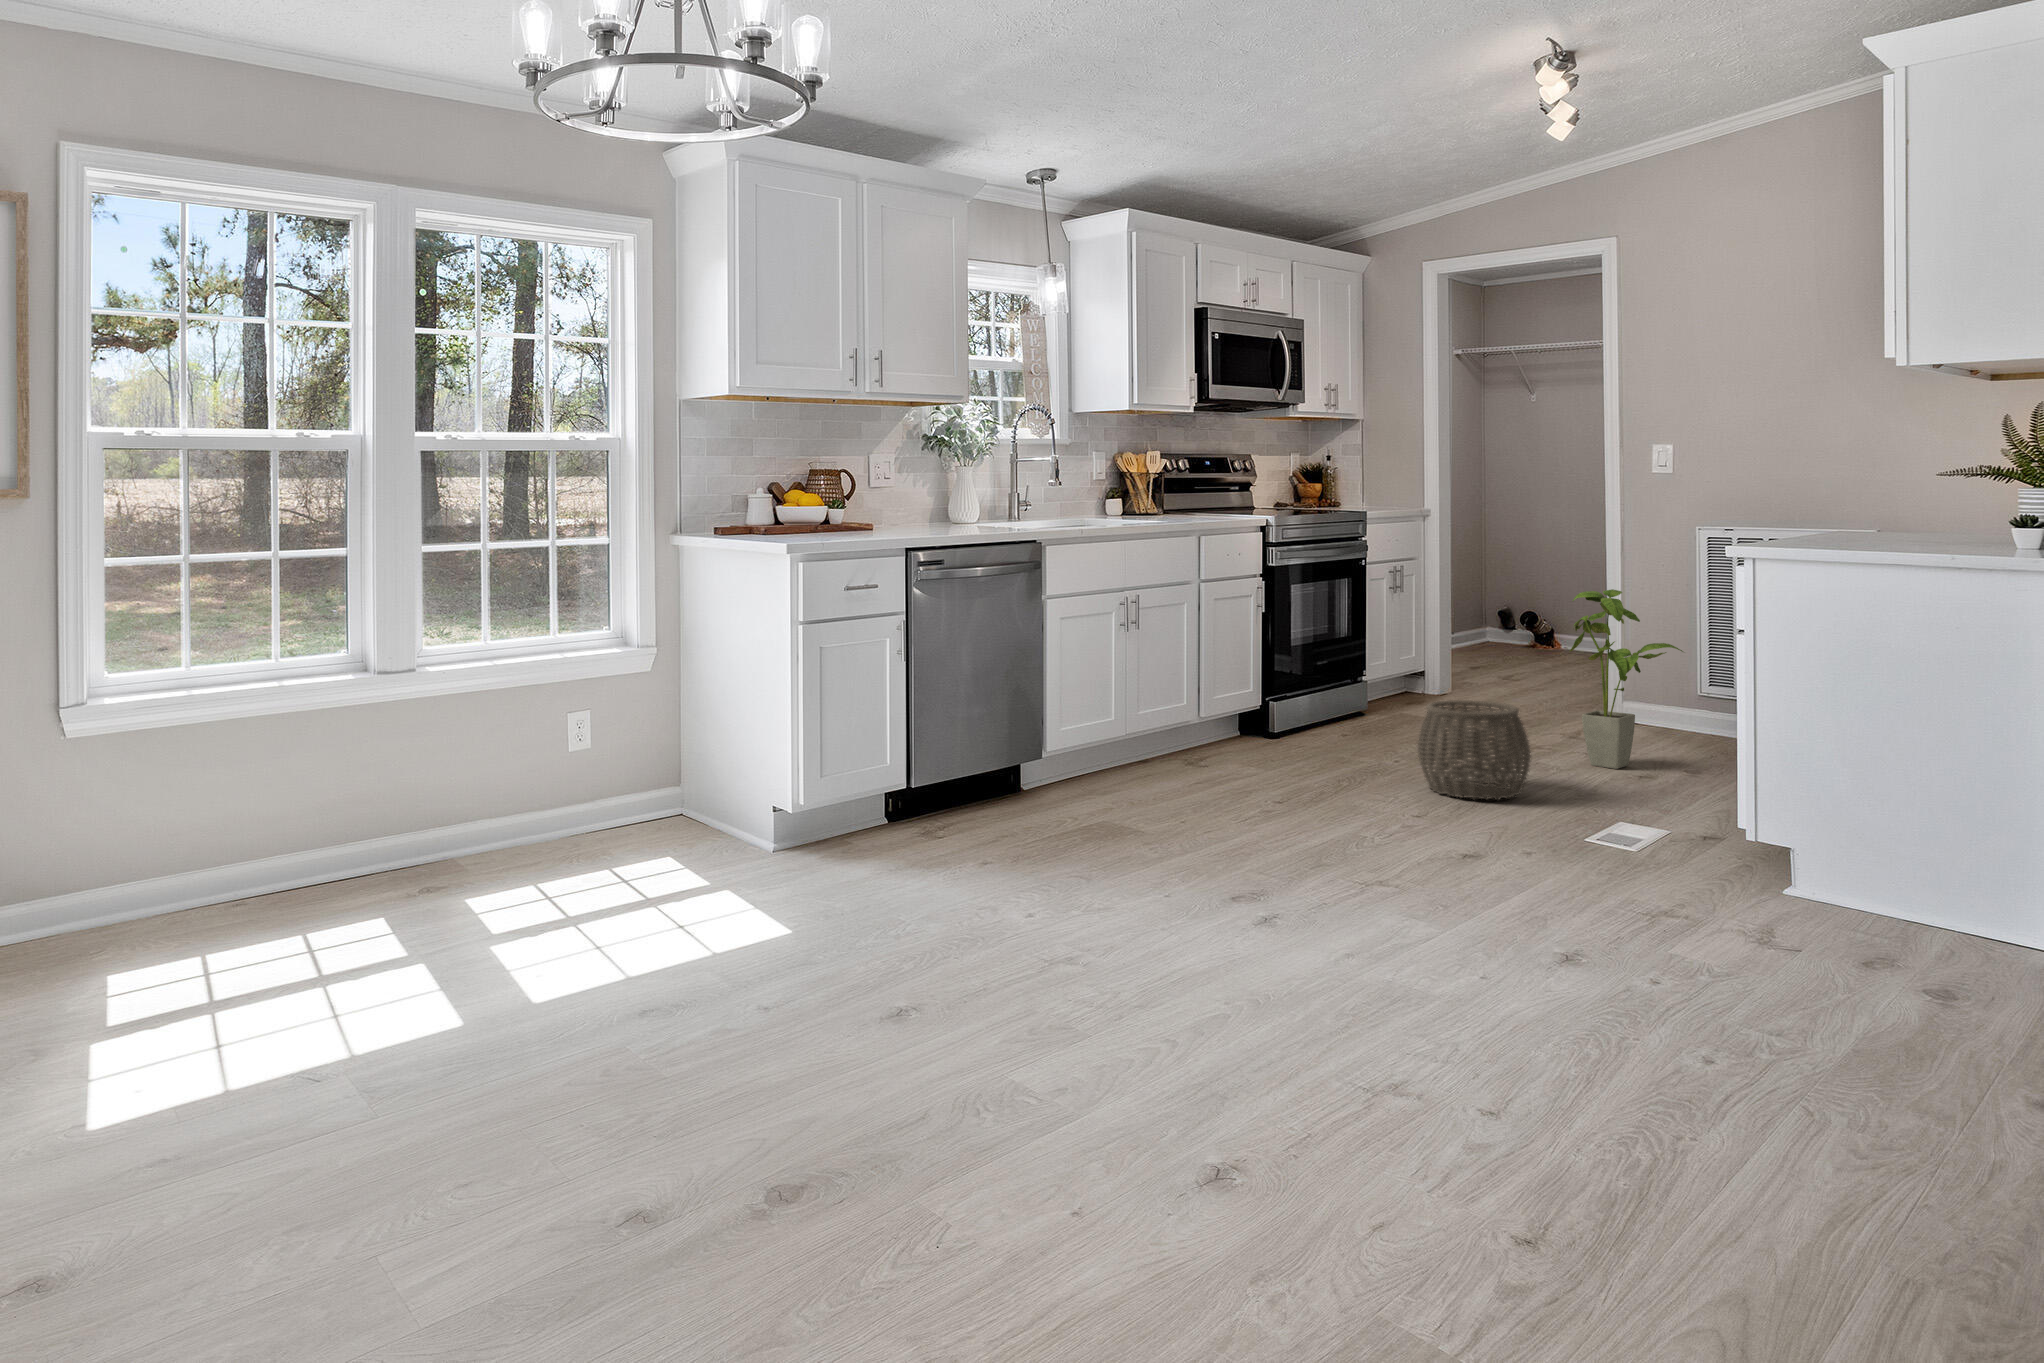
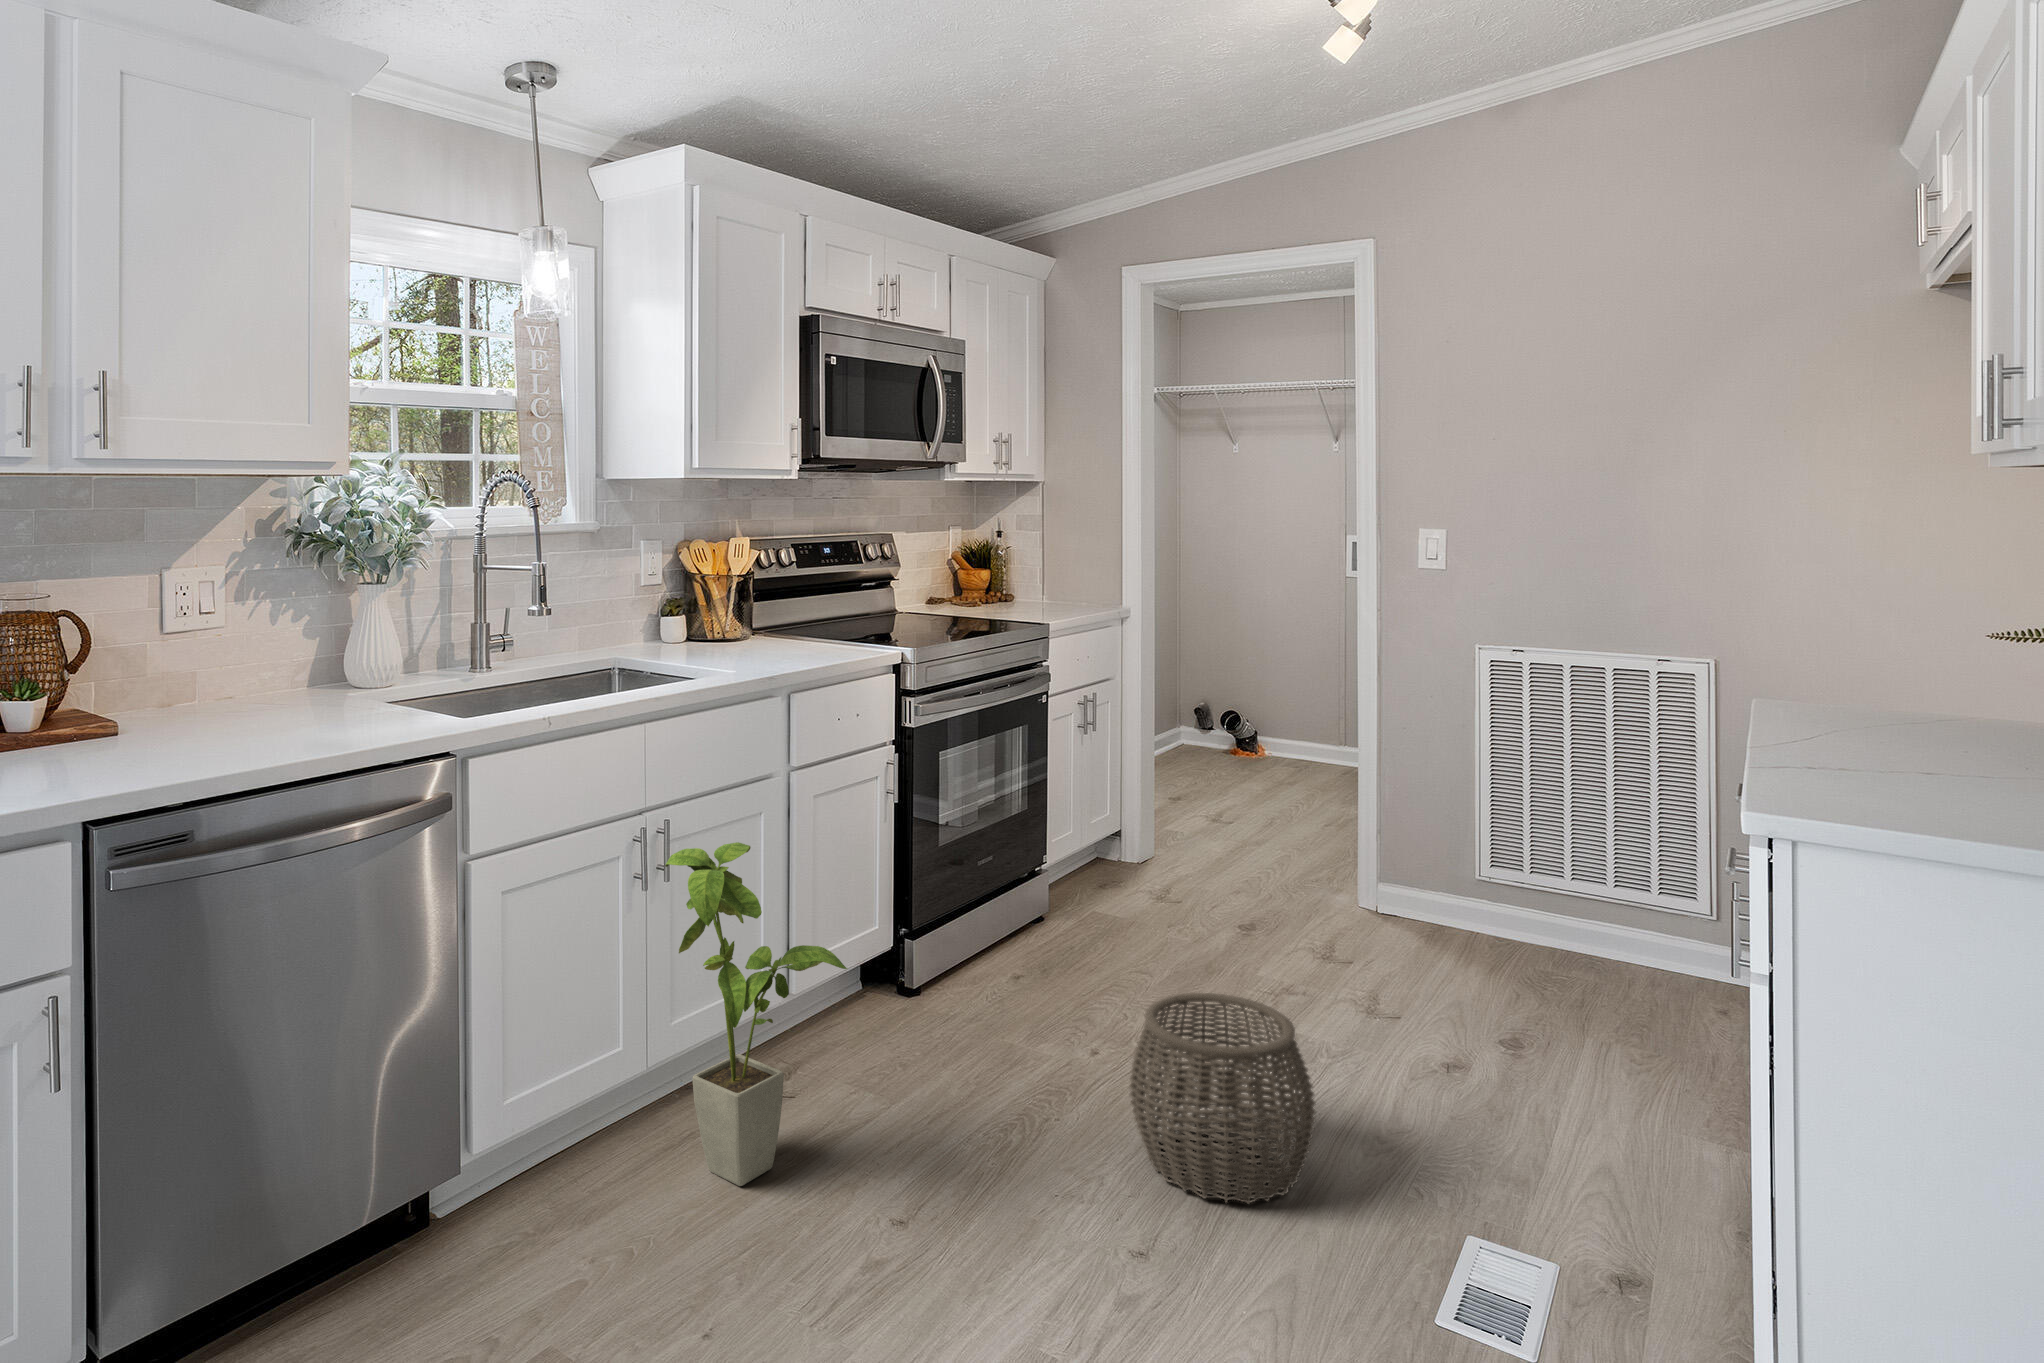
house plant: present [1570,589,1683,769] -> present [665,842,847,1186]

